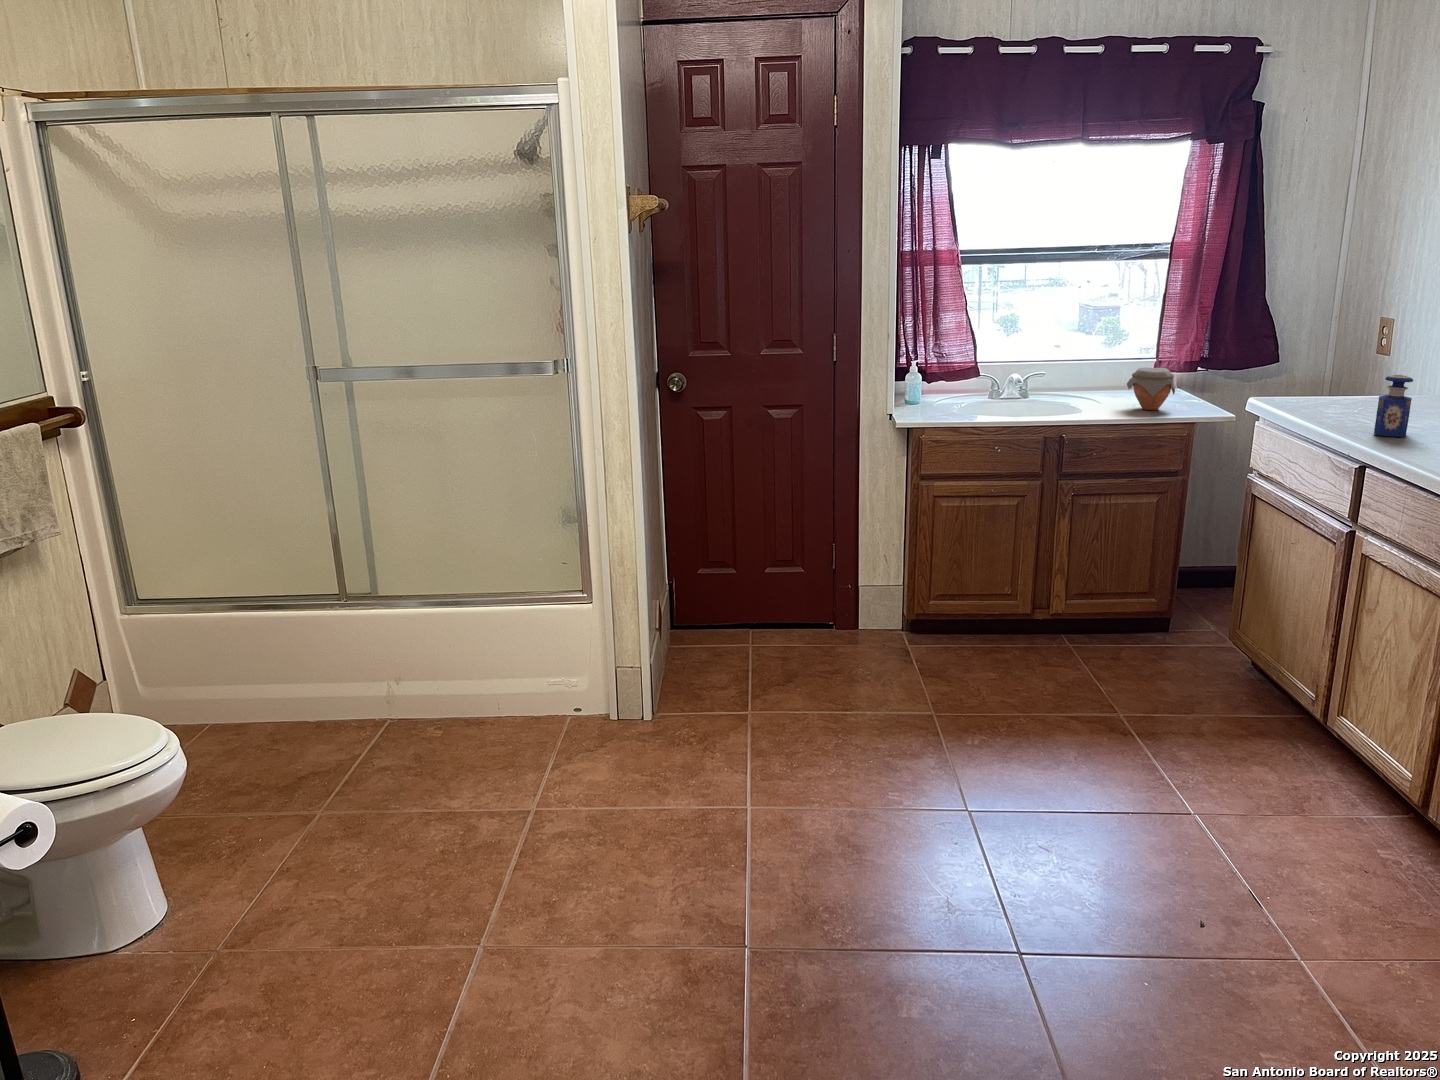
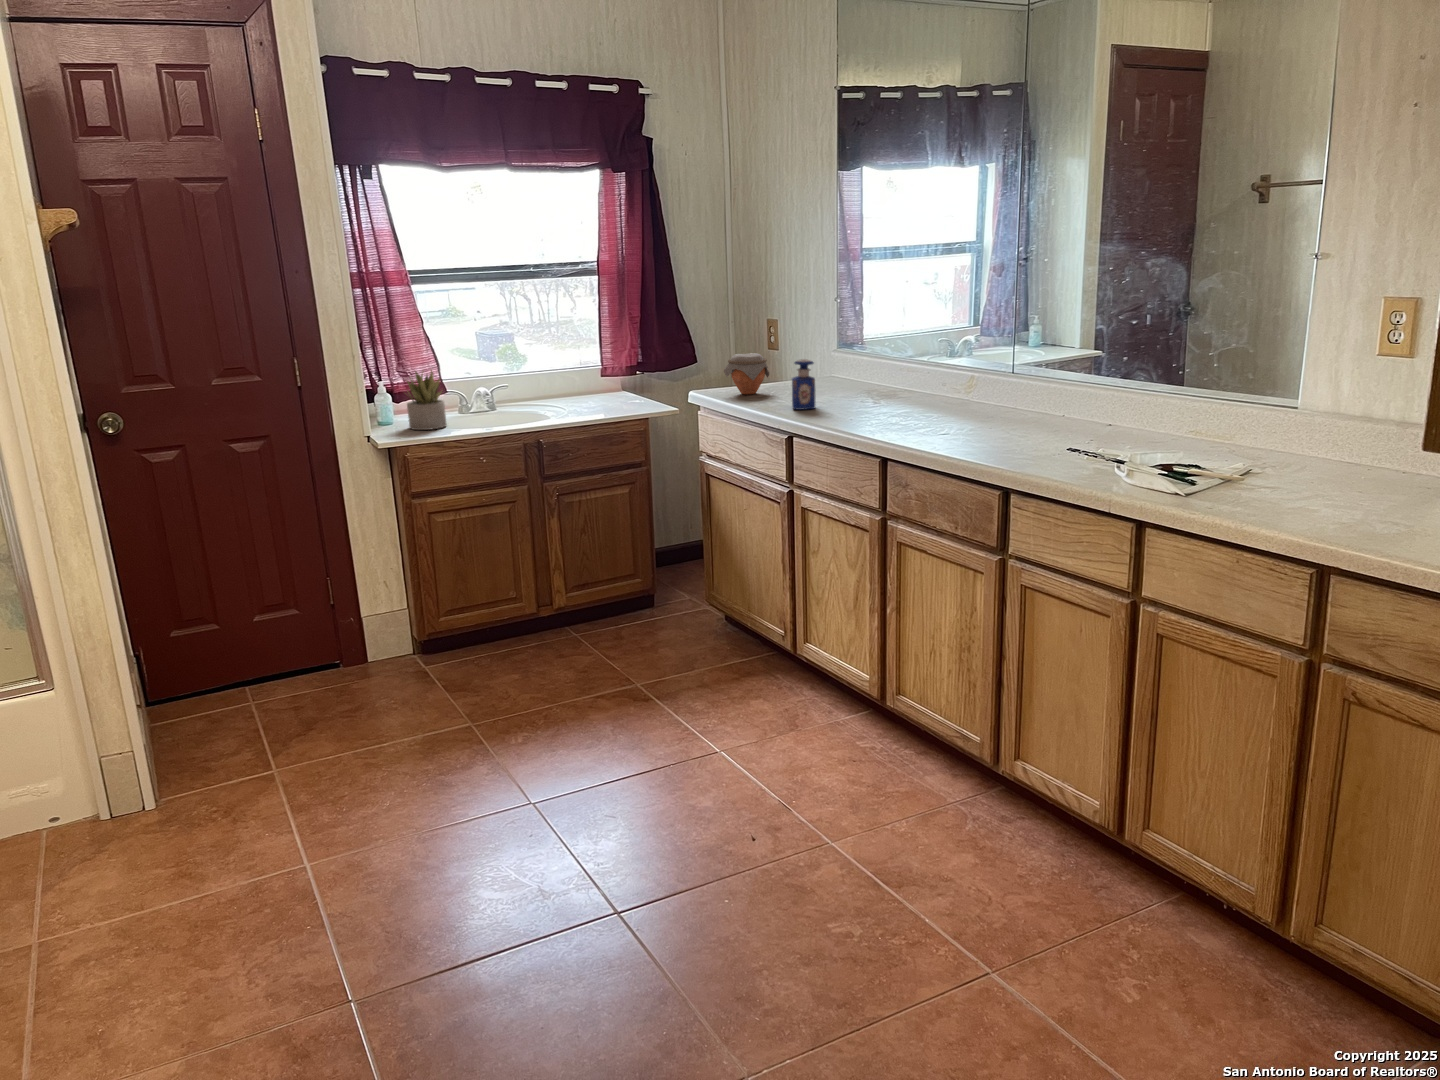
succulent plant: none [932,350,973,413] -> present [407,371,447,430]
jar: present [1127,368,1175,410] -> present [724,353,769,394]

